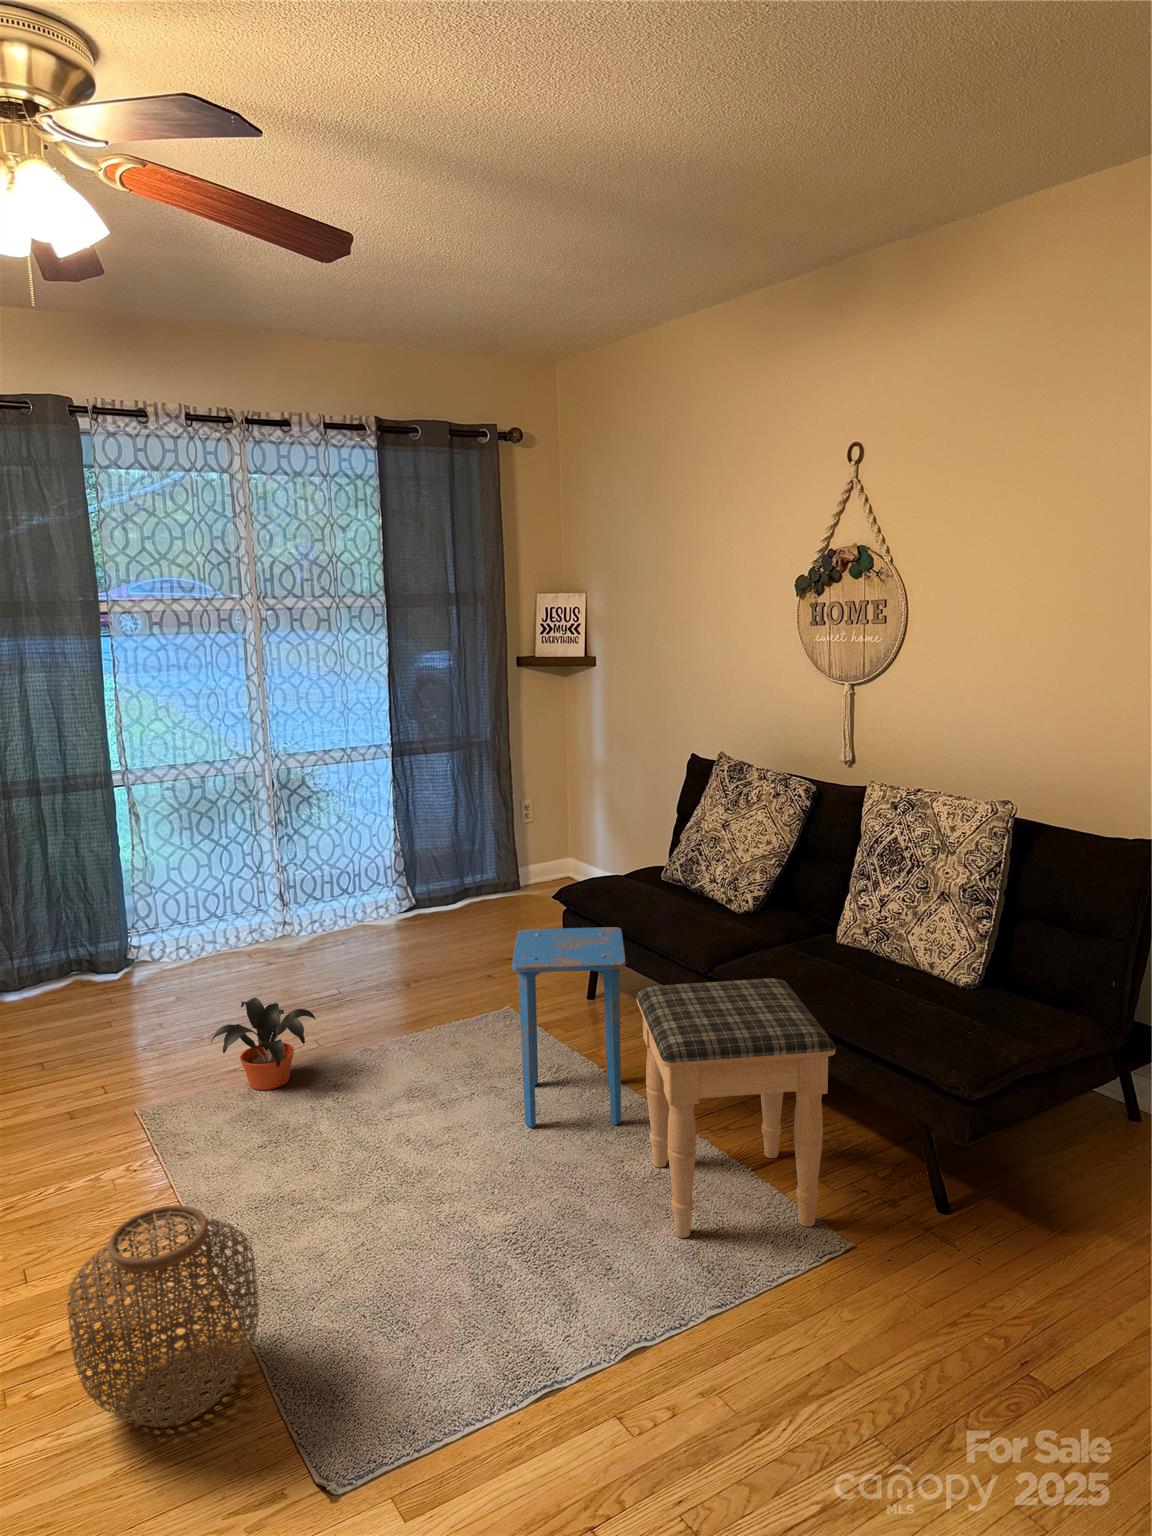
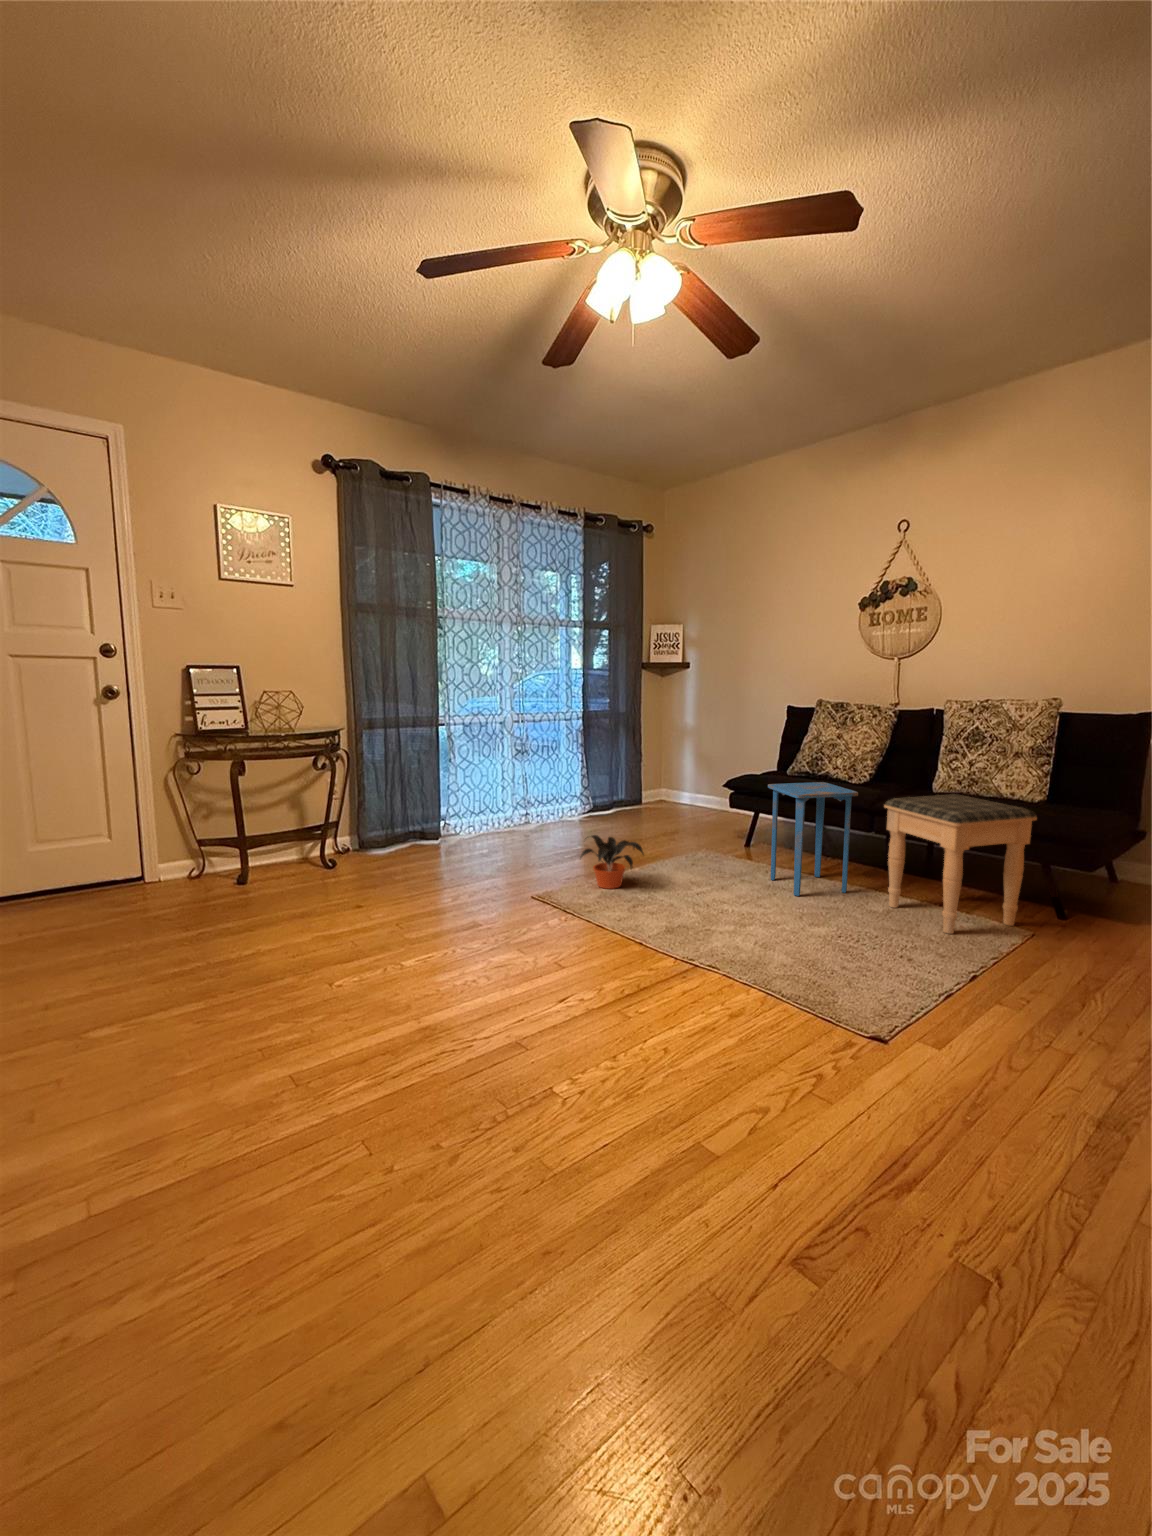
woven basket: present [67,1205,259,1427] -> none [699,897,814,1029]

